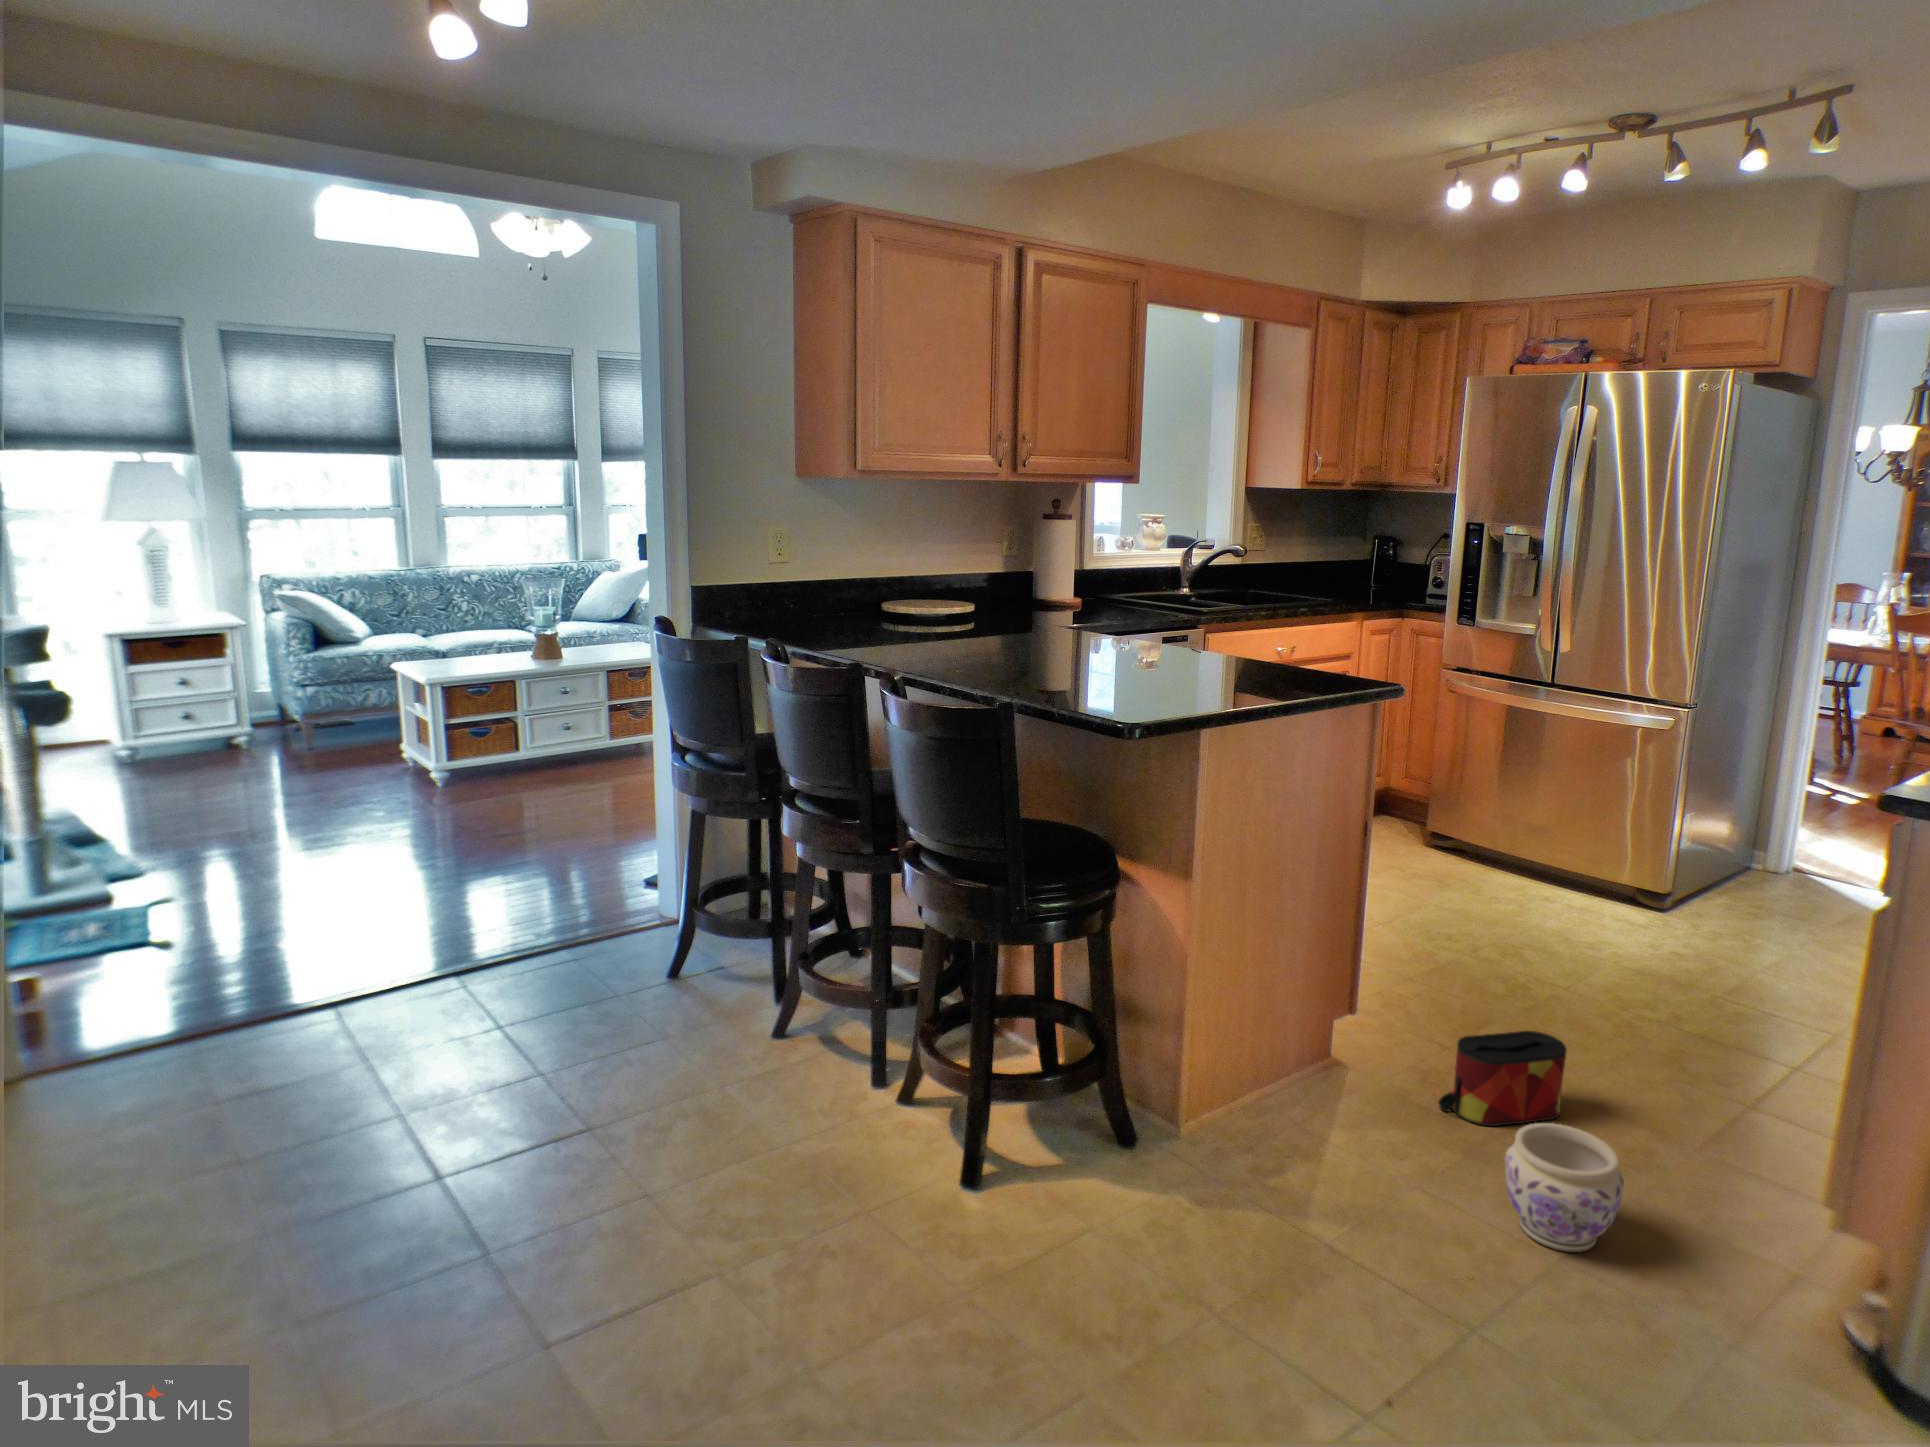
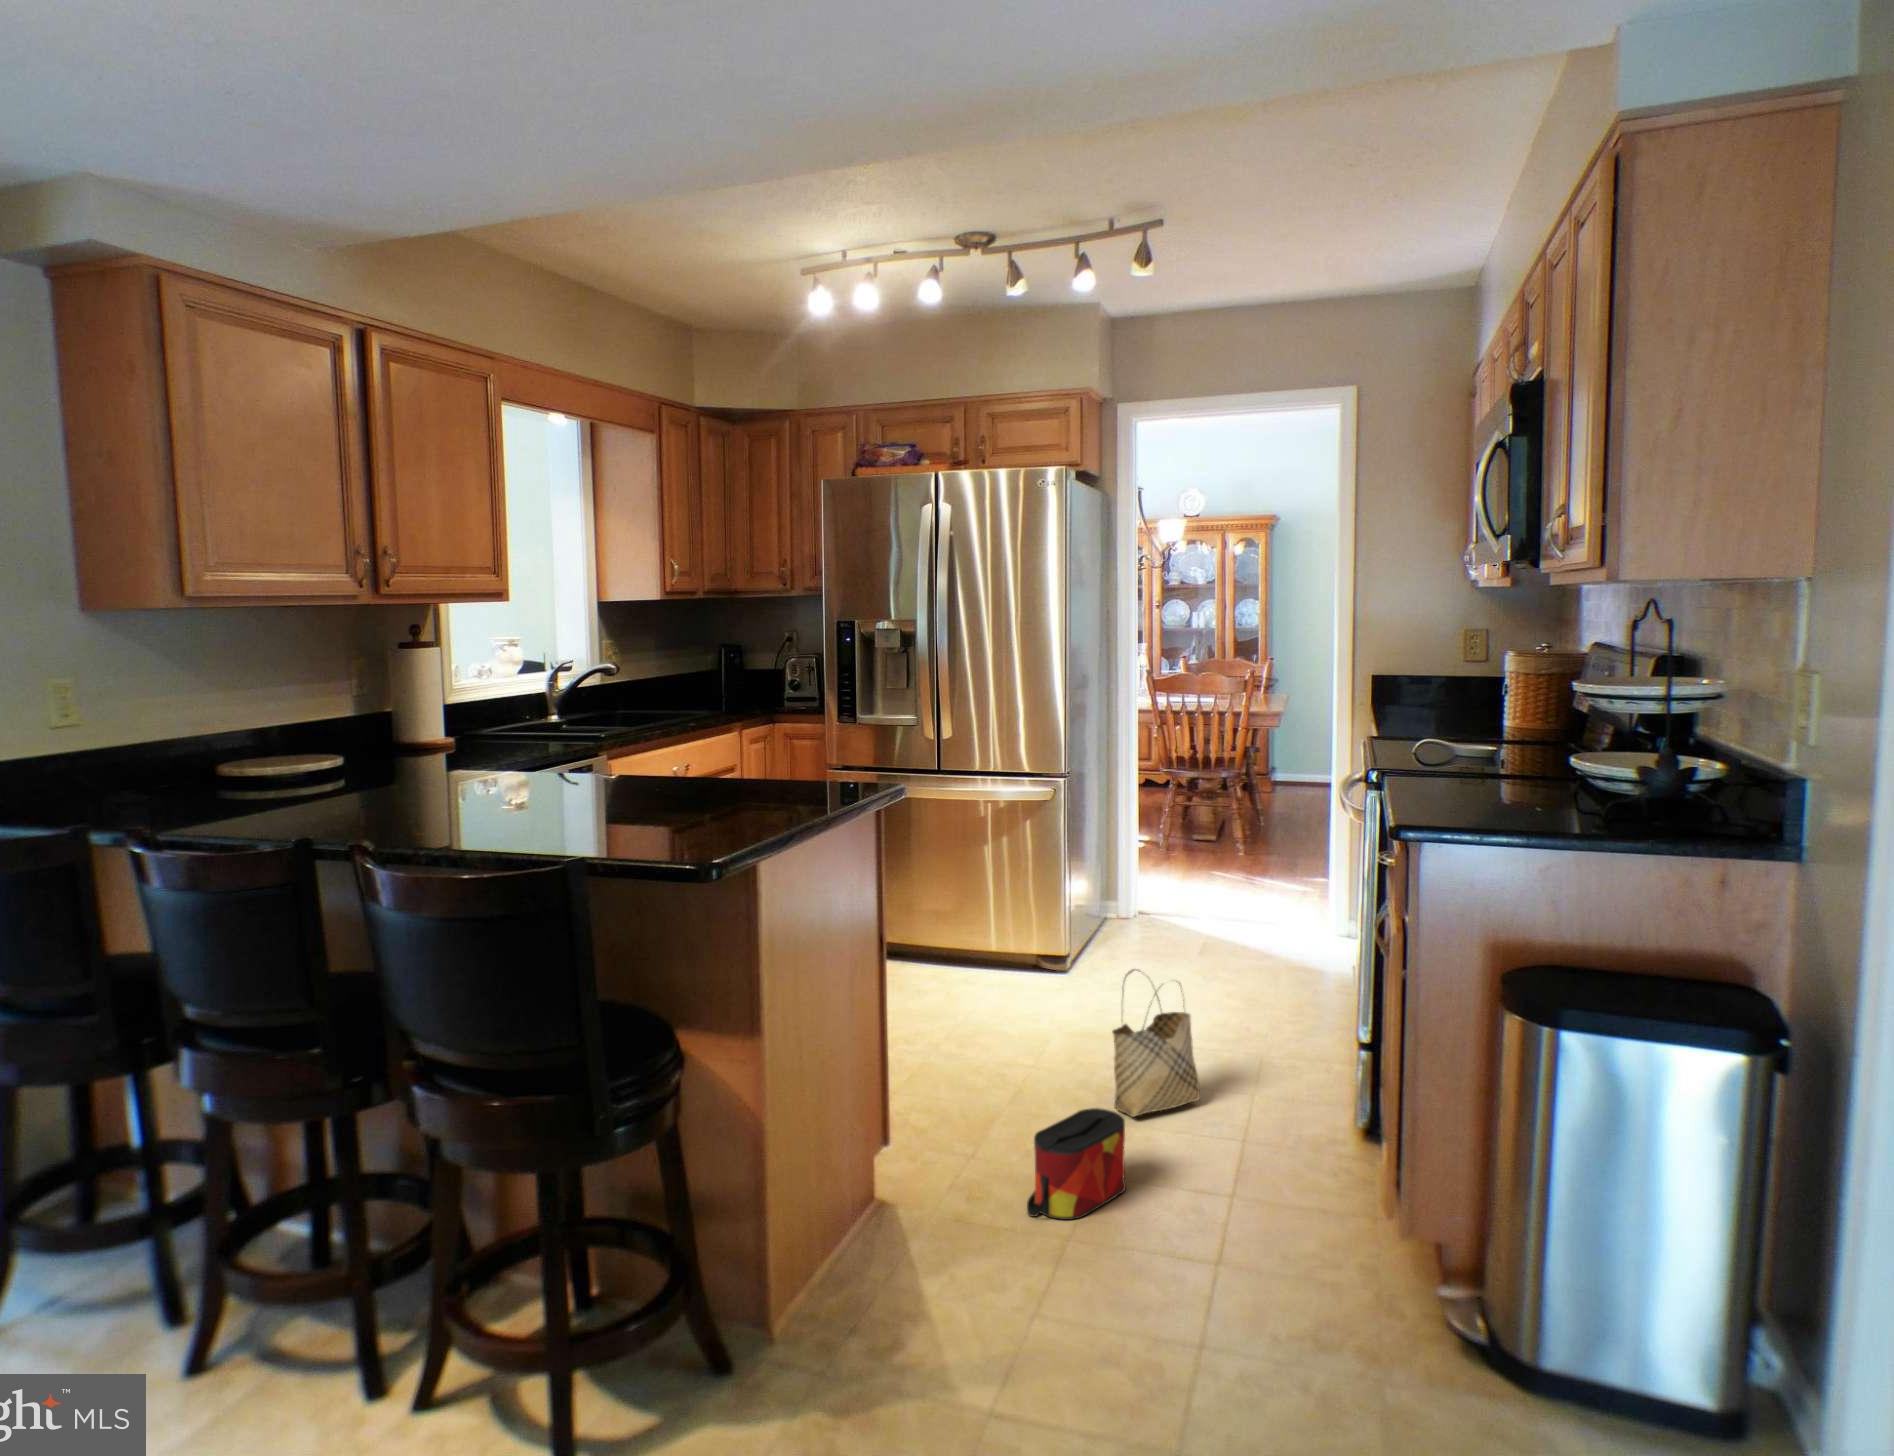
woven basket: none [1602,913,1714,1066] -> present [1112,969,1200,1117]
planter: present [1505,1123,1624,1253] -> none [1145,1192,1256,1321]

